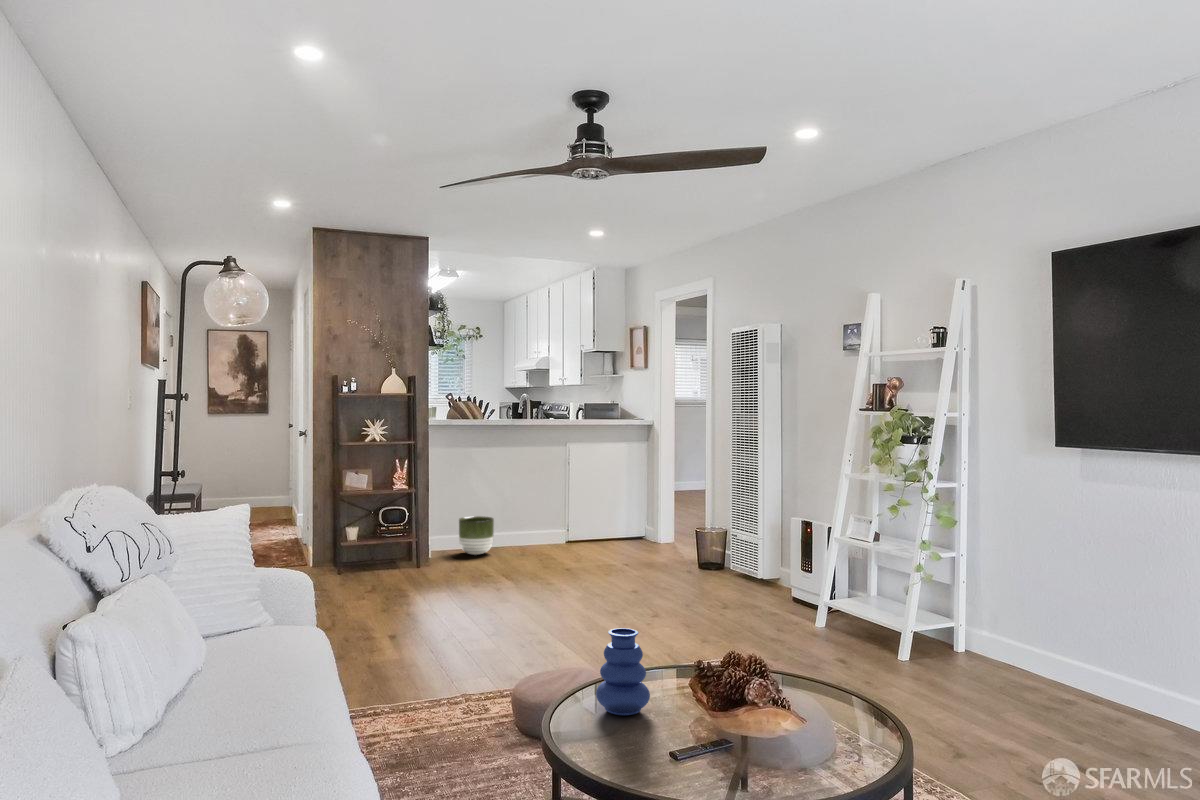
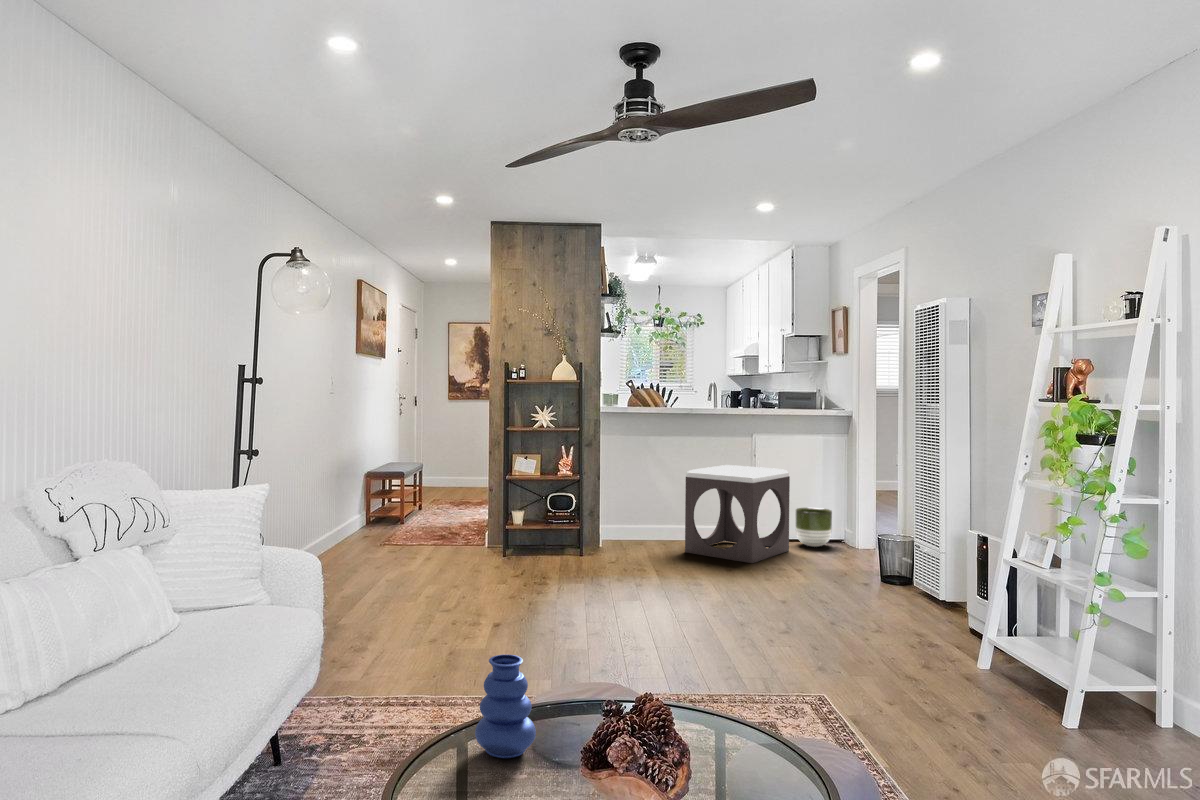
footstool: none [517,473,609,564] -> present [685,465,790,563]
planter: present [459,516,494,555] -> present [796,508,832,547]

